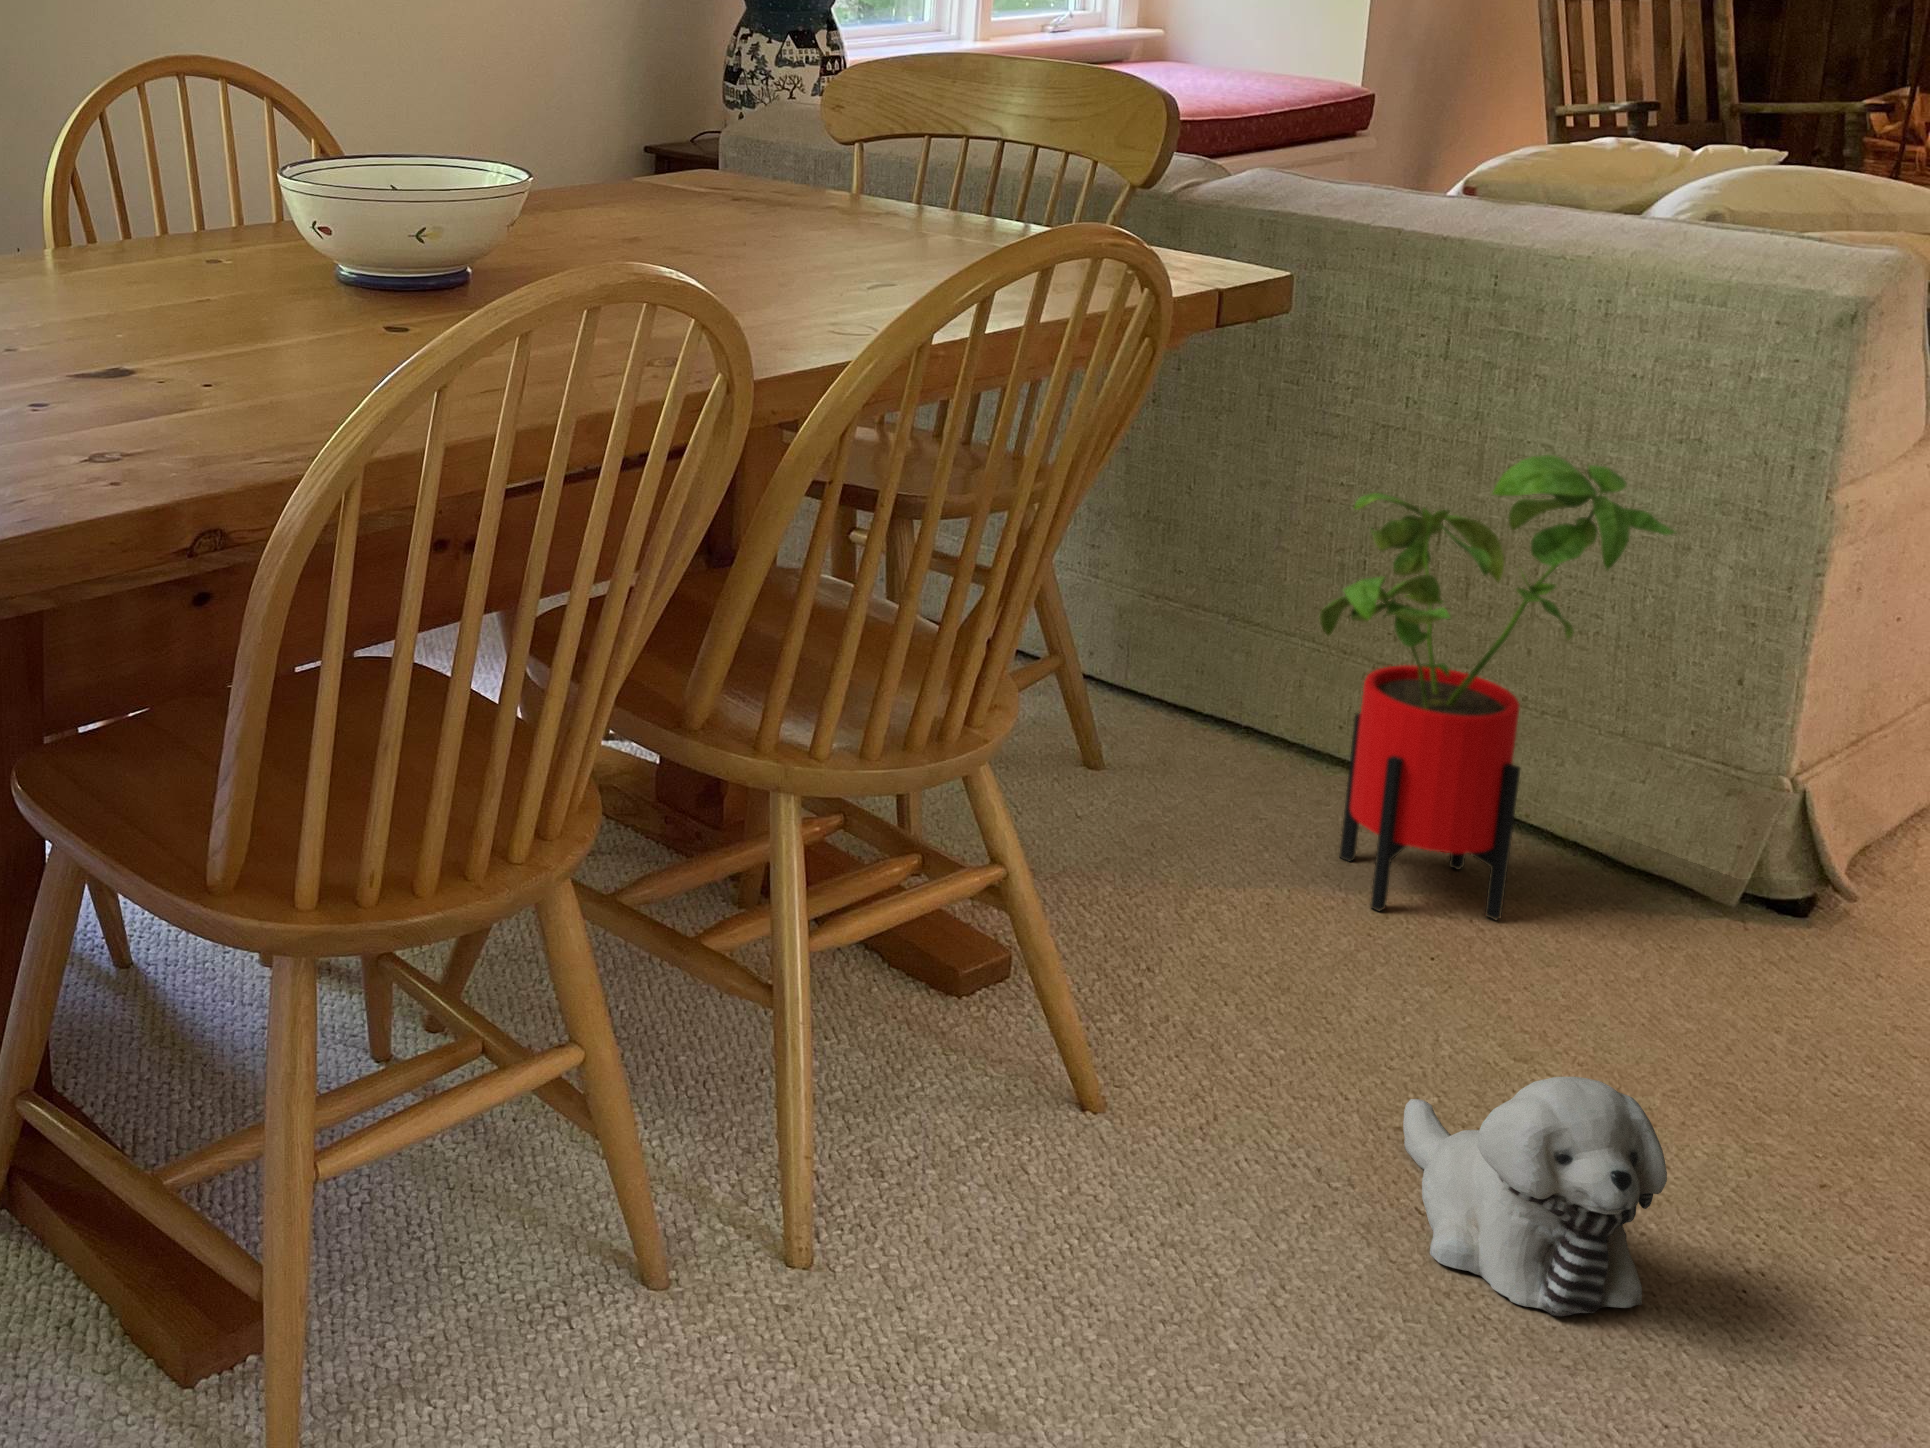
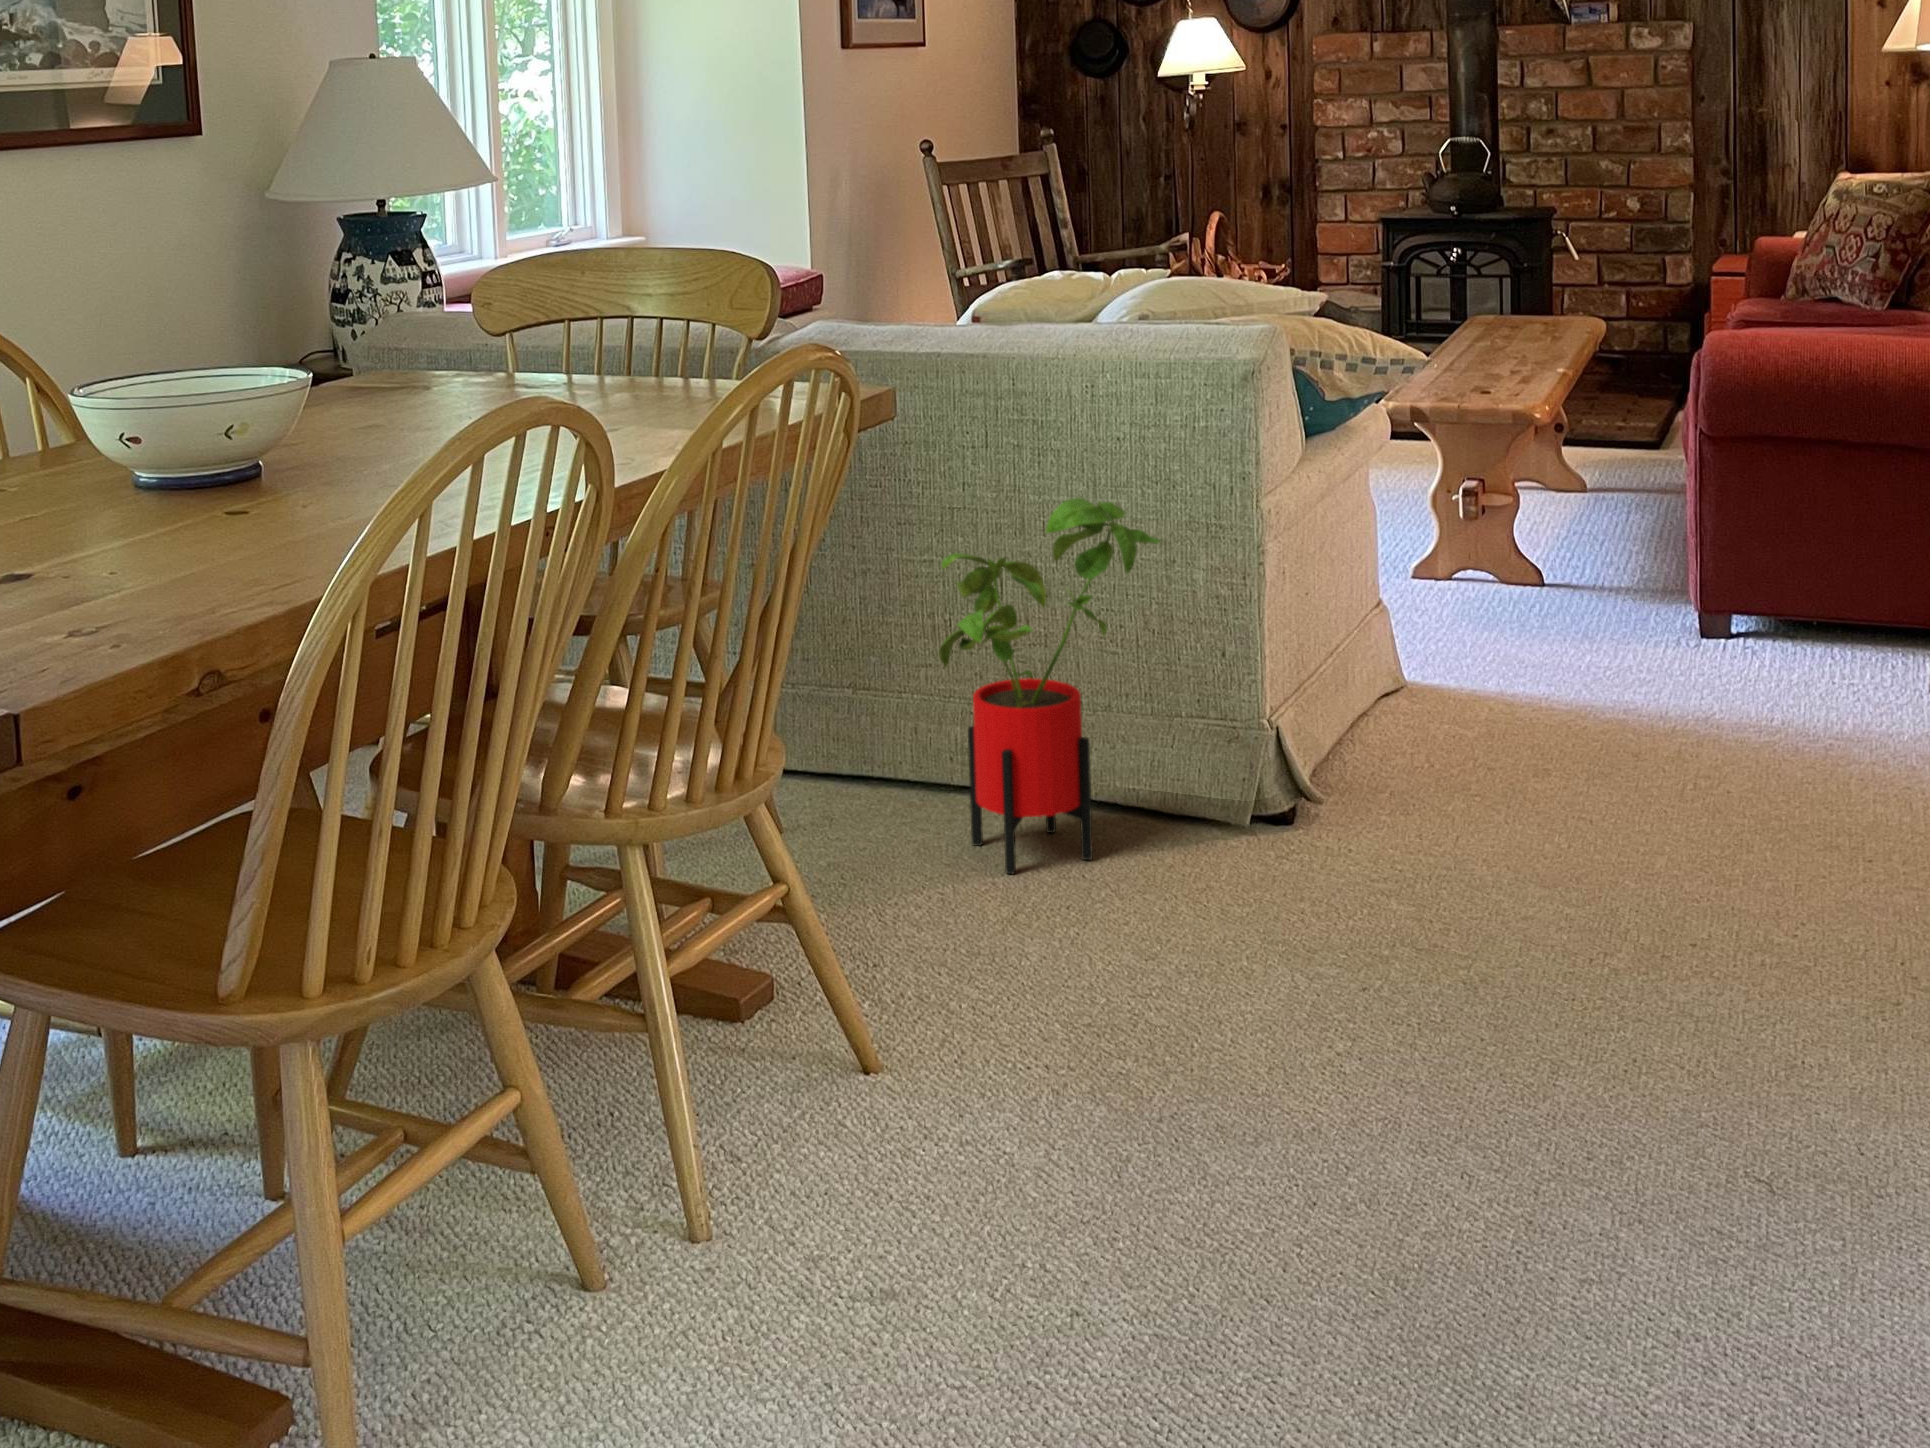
plush toy: present [1403,1077,1667,1316] -> none [1083,921,1267,1099]

